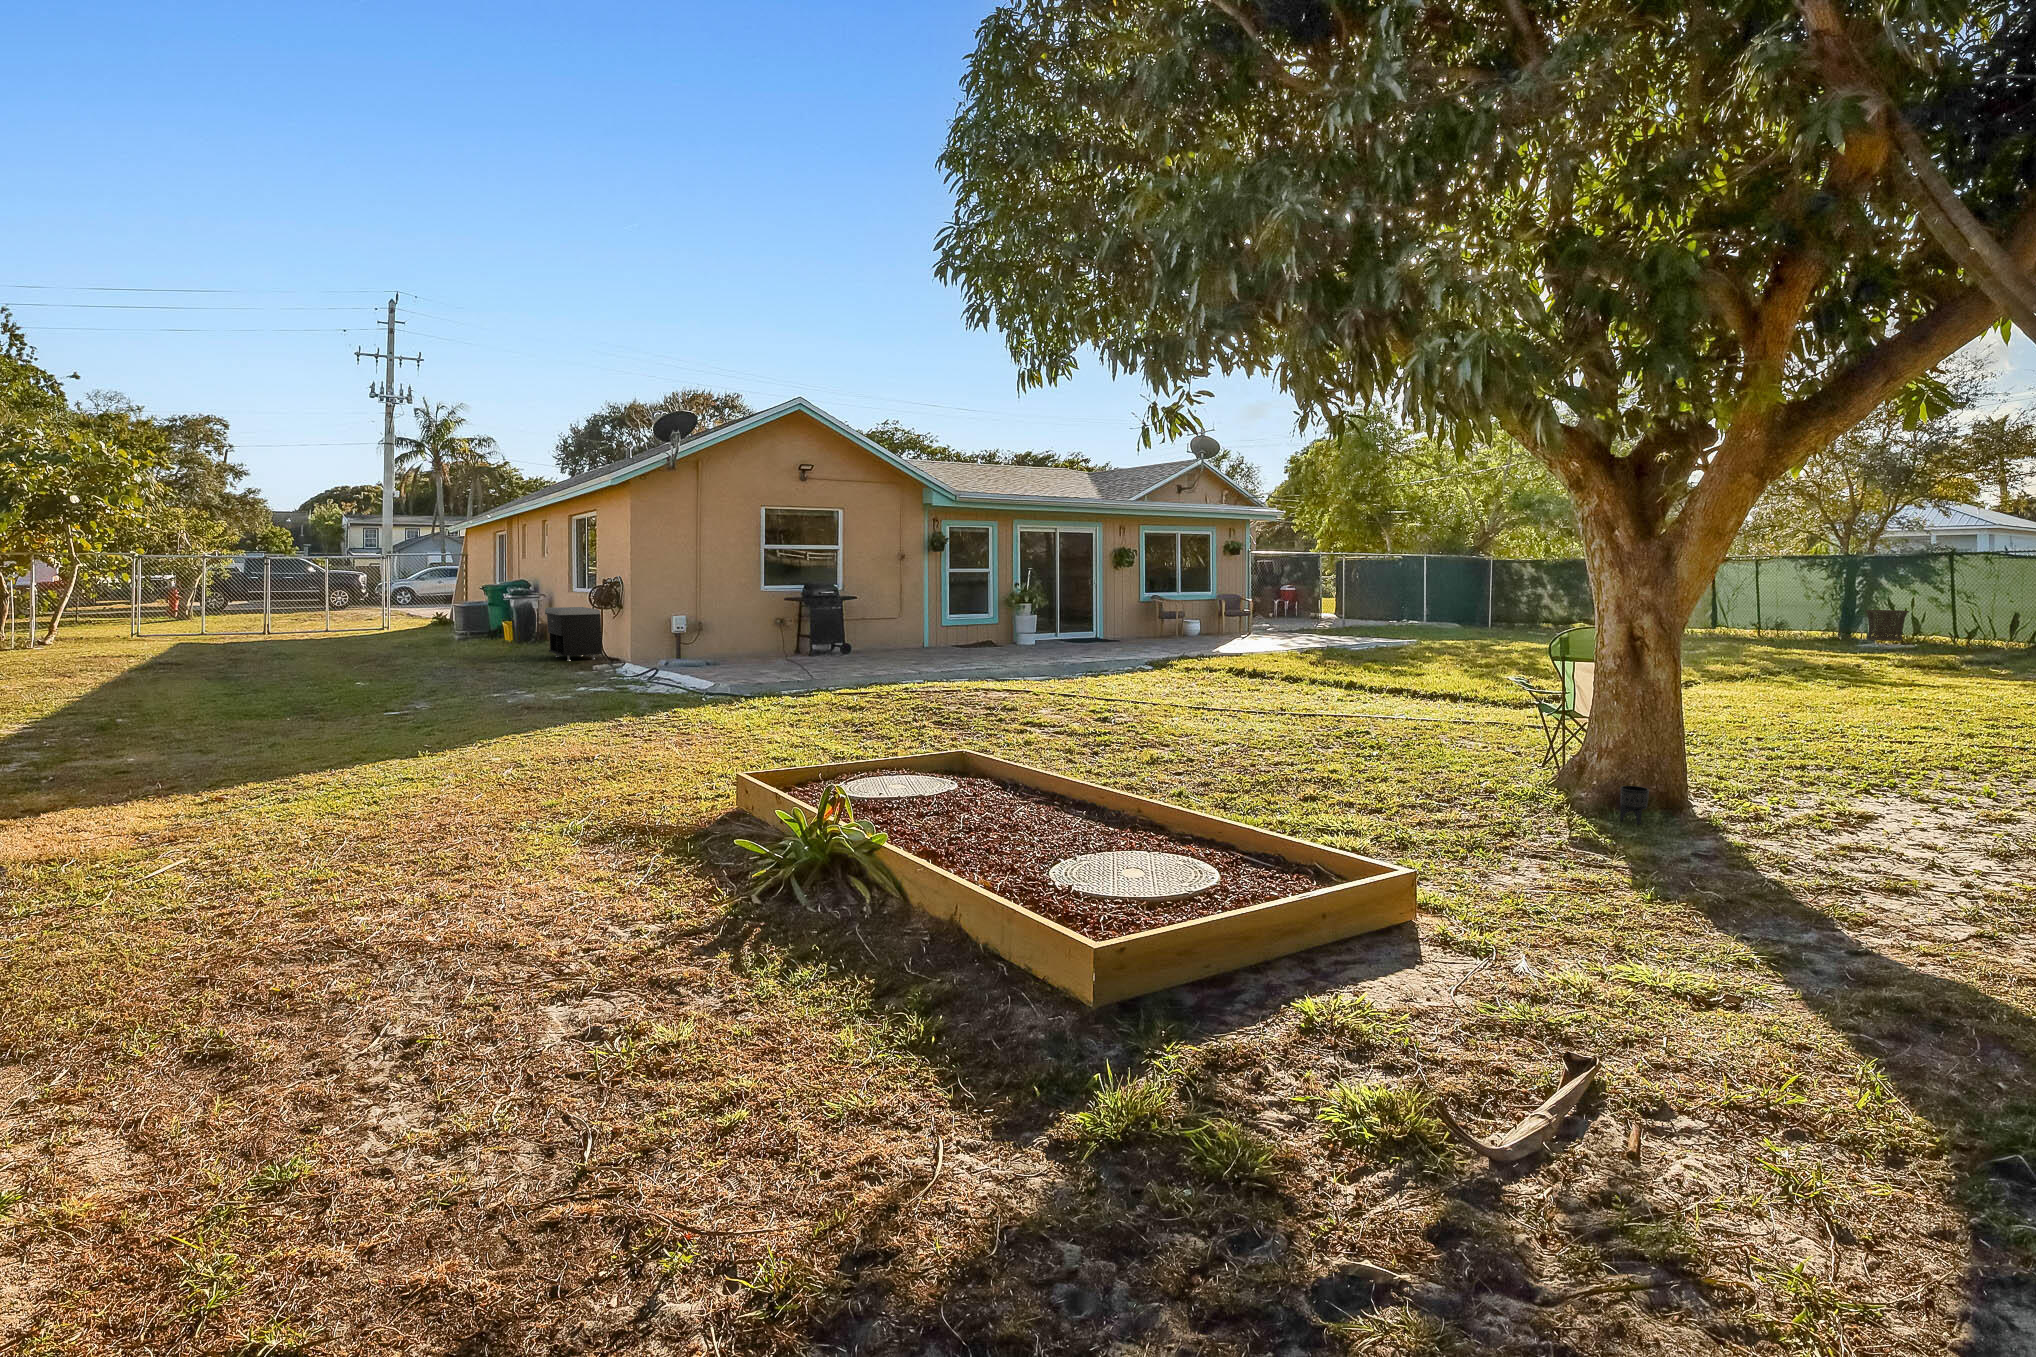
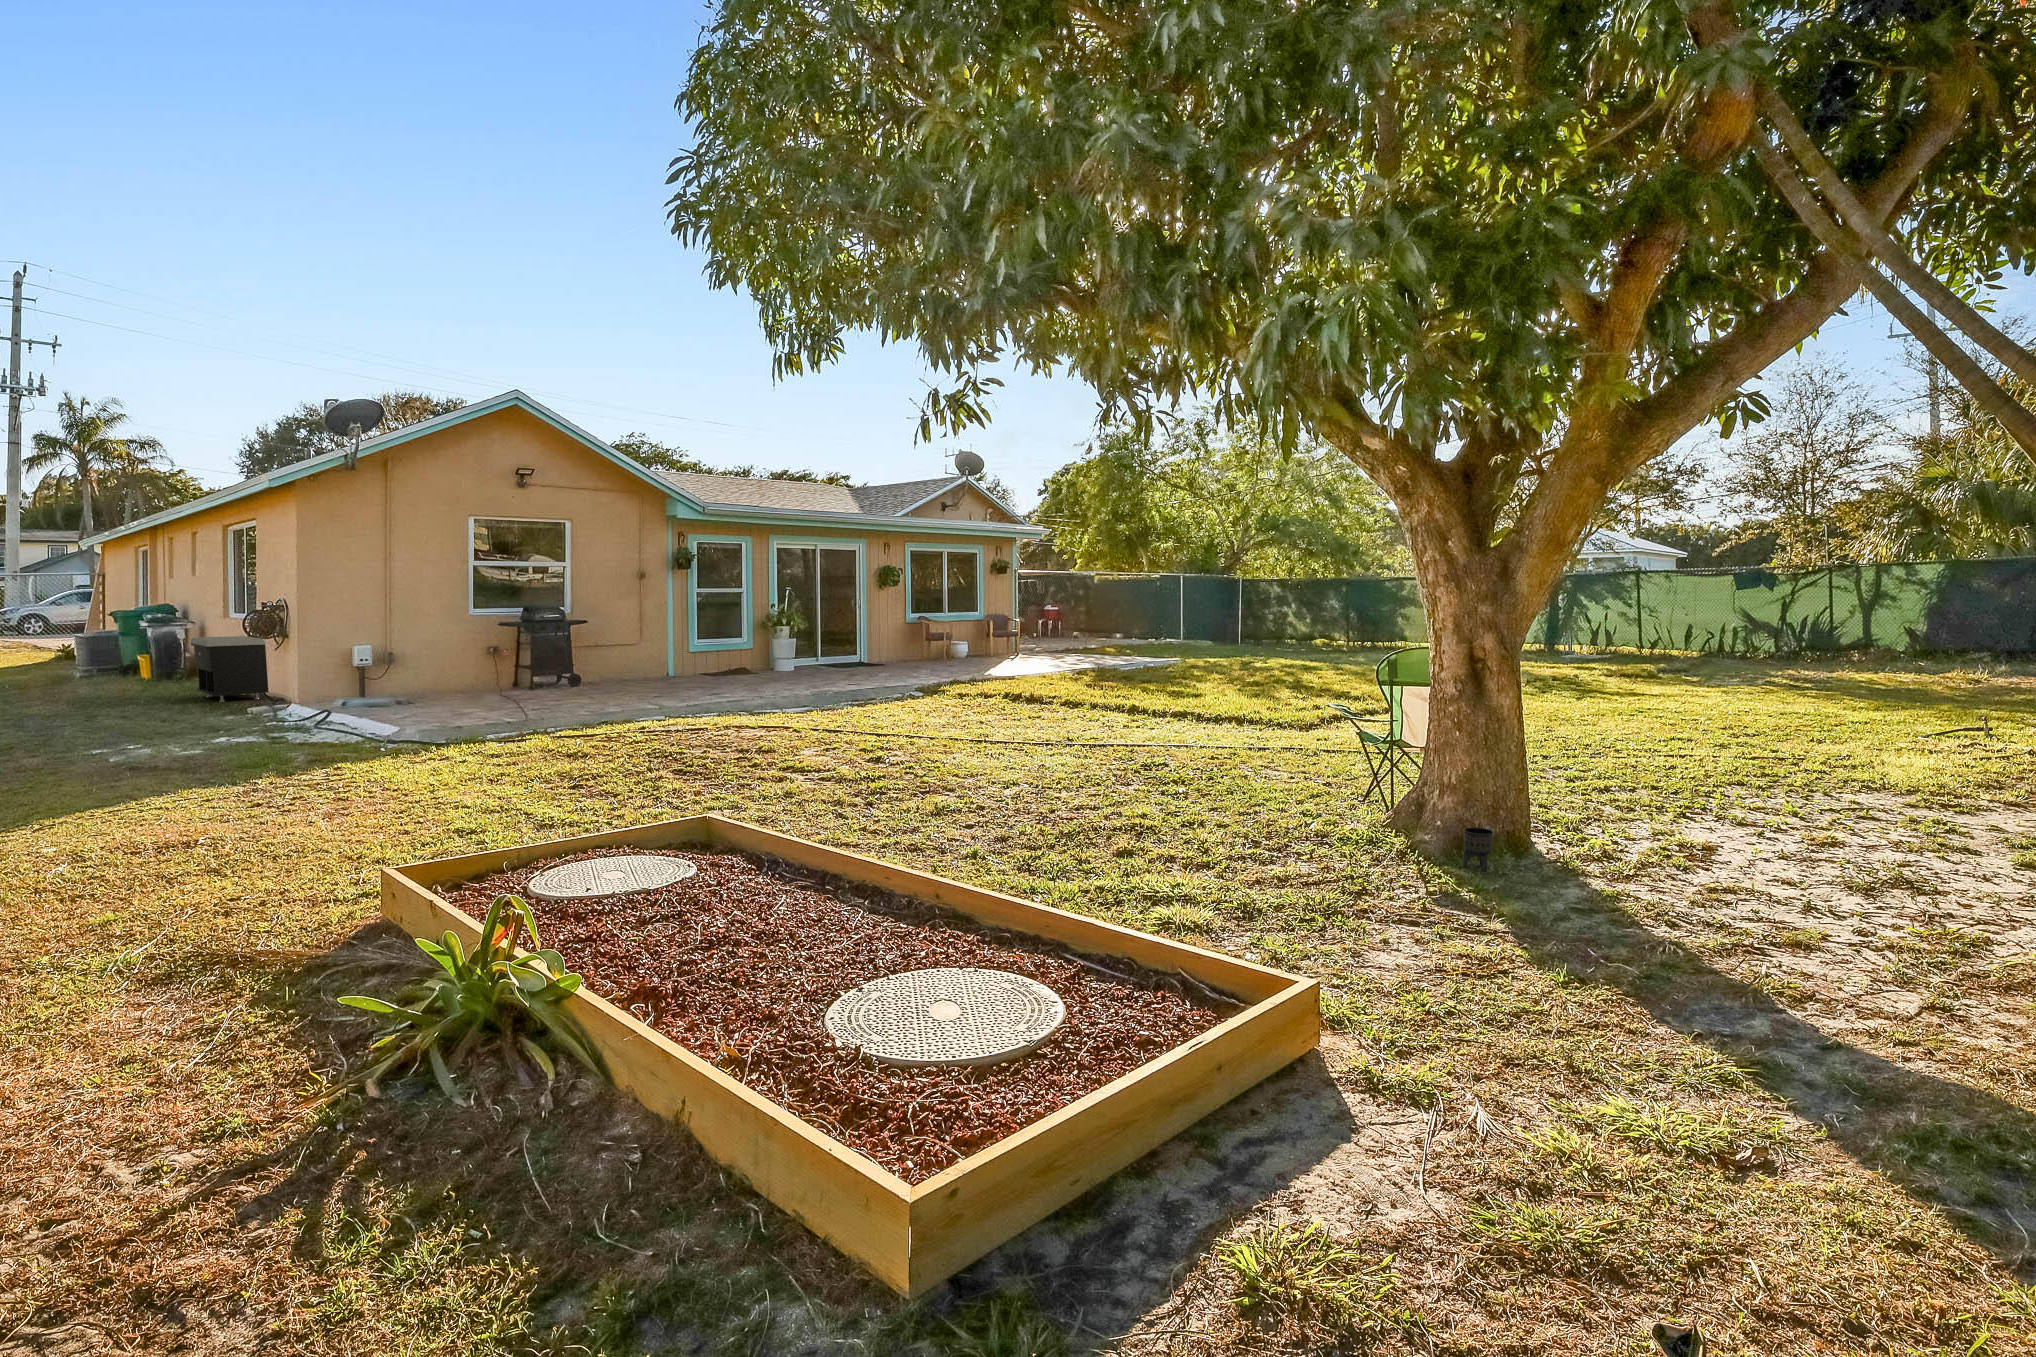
basket: present [1865,610,1909,641] -> none [1559,624,1594,651]

